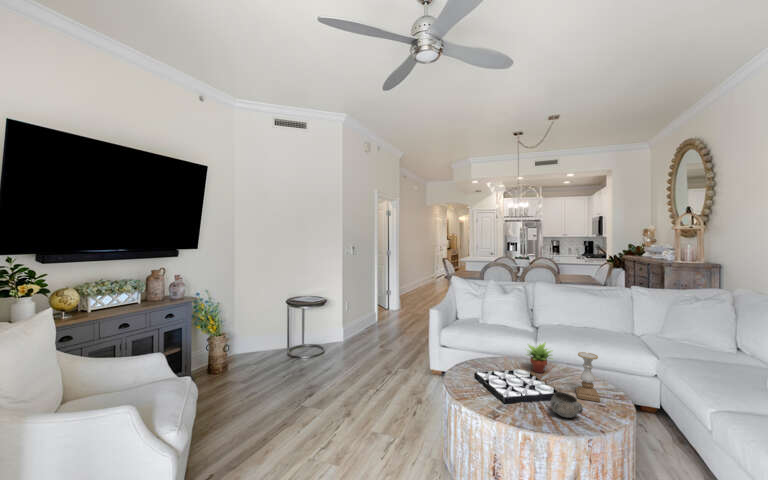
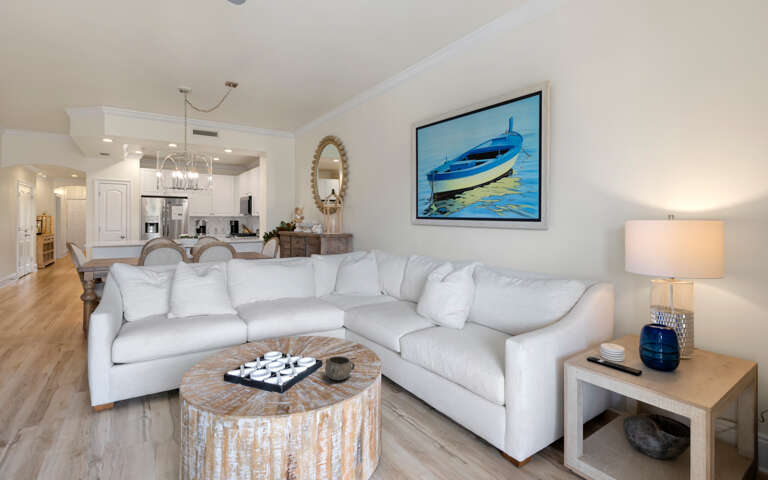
succulent plant: present [528,343,553,373] -> none [264,316,296,351]
candle holder: present [576,352,600,402] -> none [325,313,350,360]

